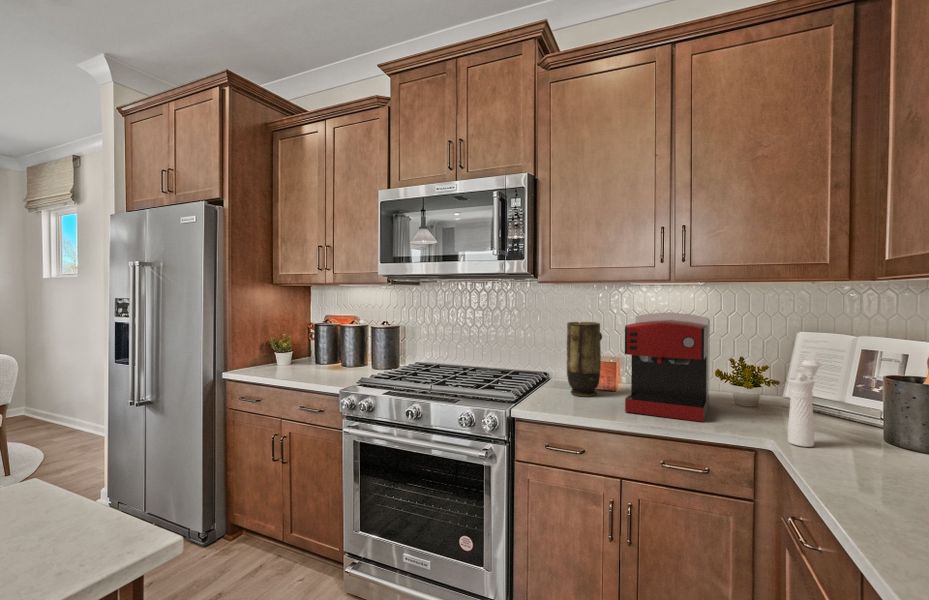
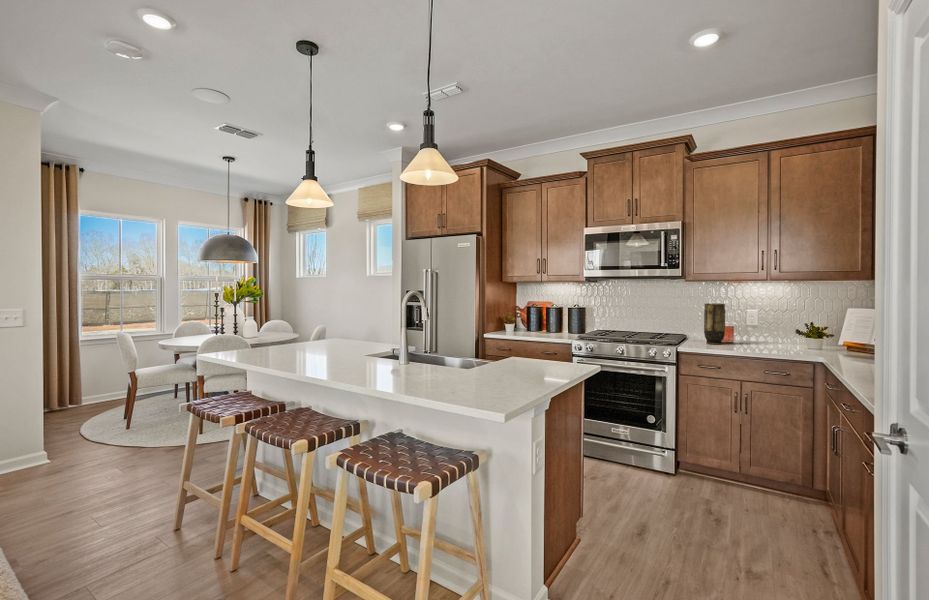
coffee maker: present [625,312,710,422] -> none [743,297,792,352]
pepper mill: present [788,360,821,447] -> none [831,319,850,358]

